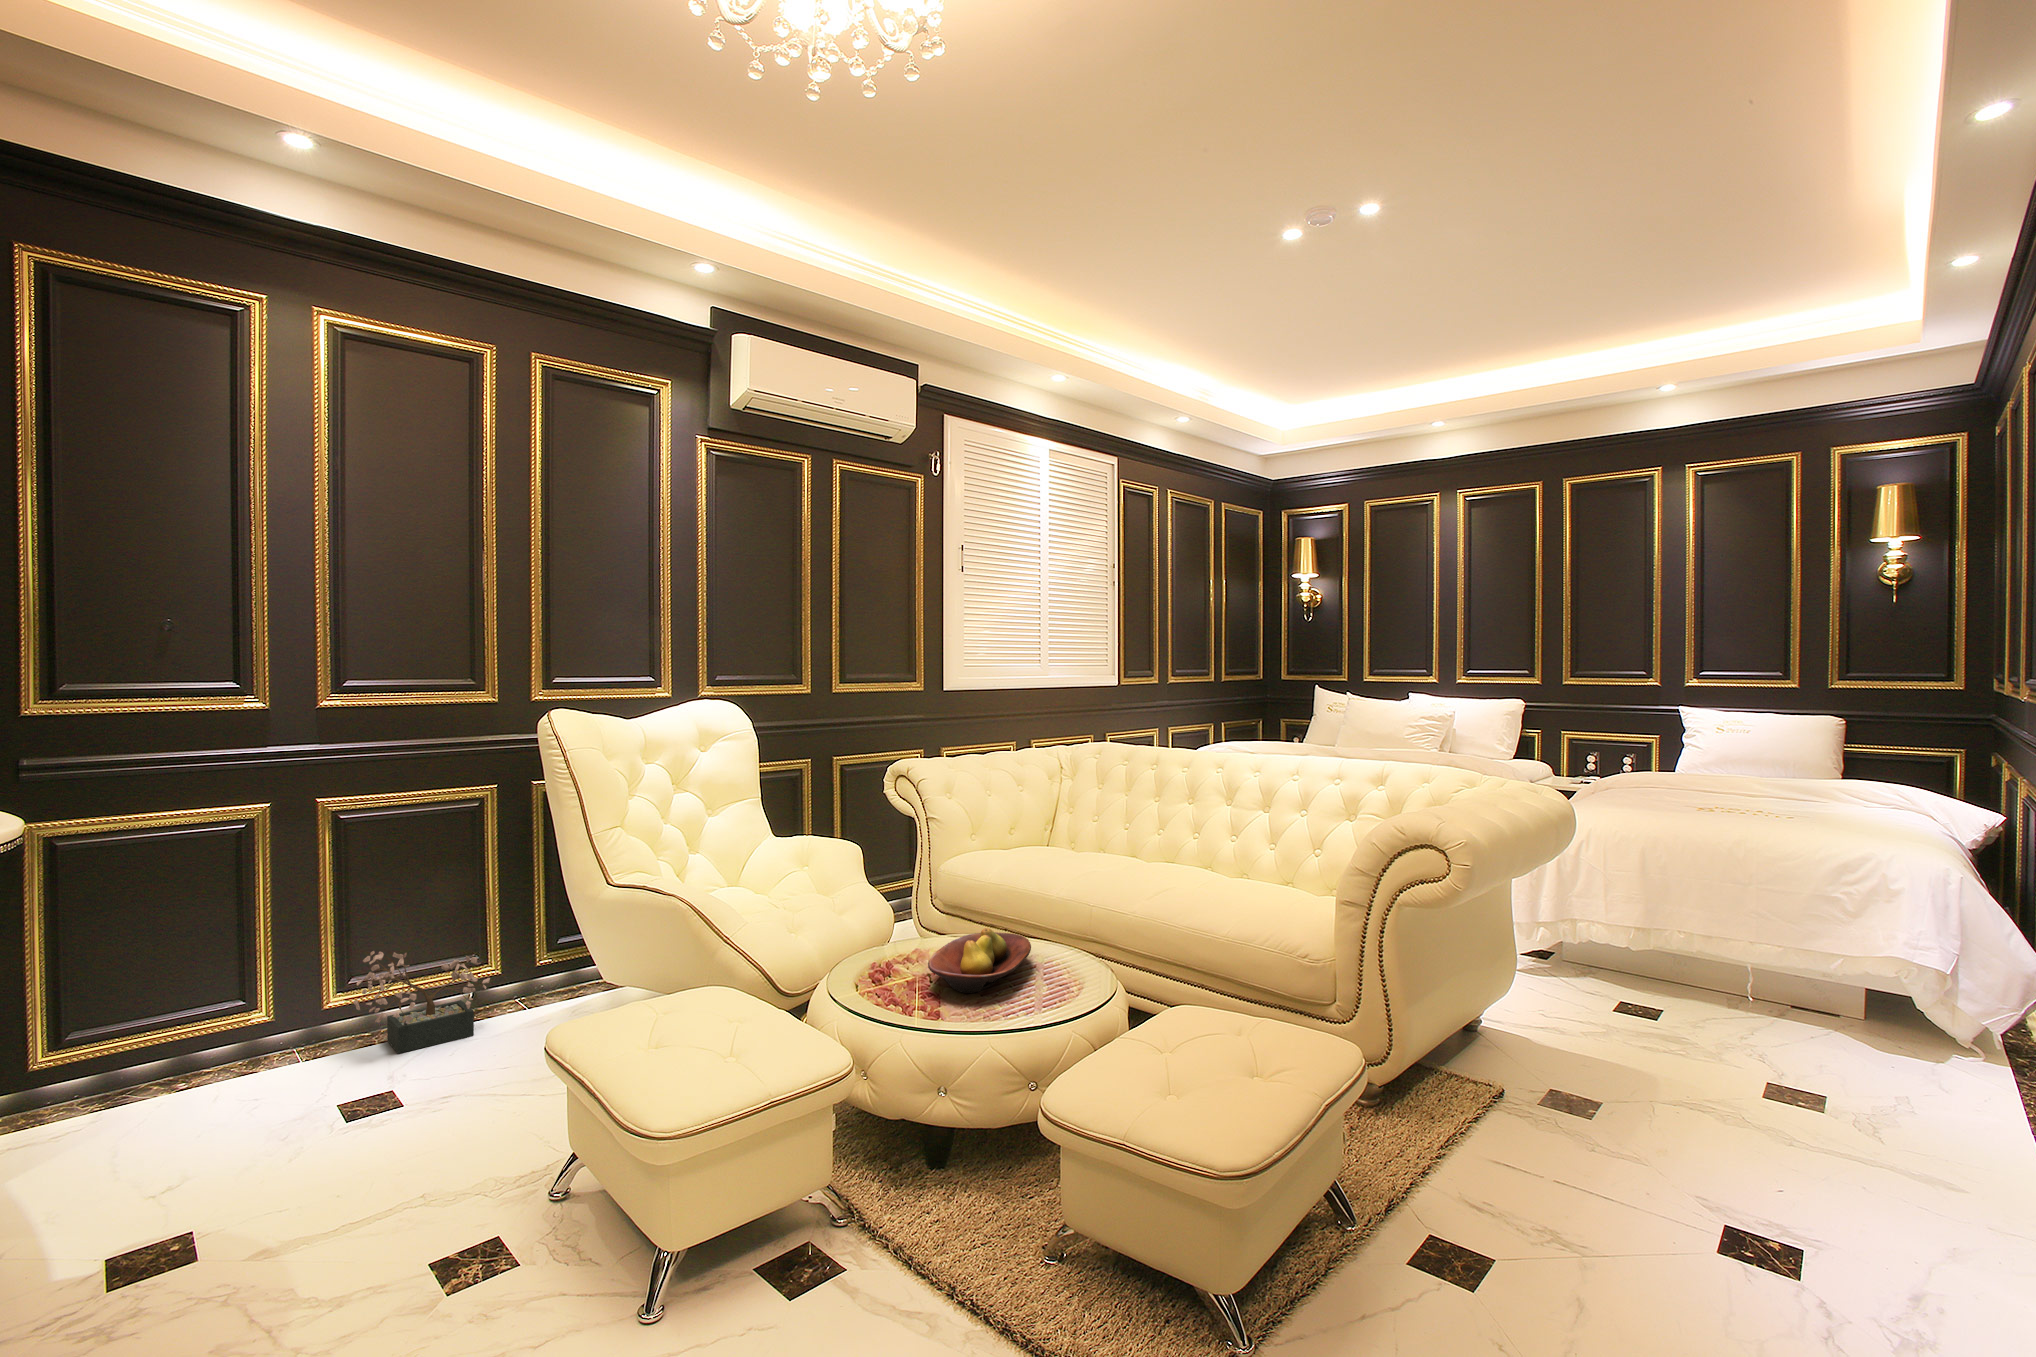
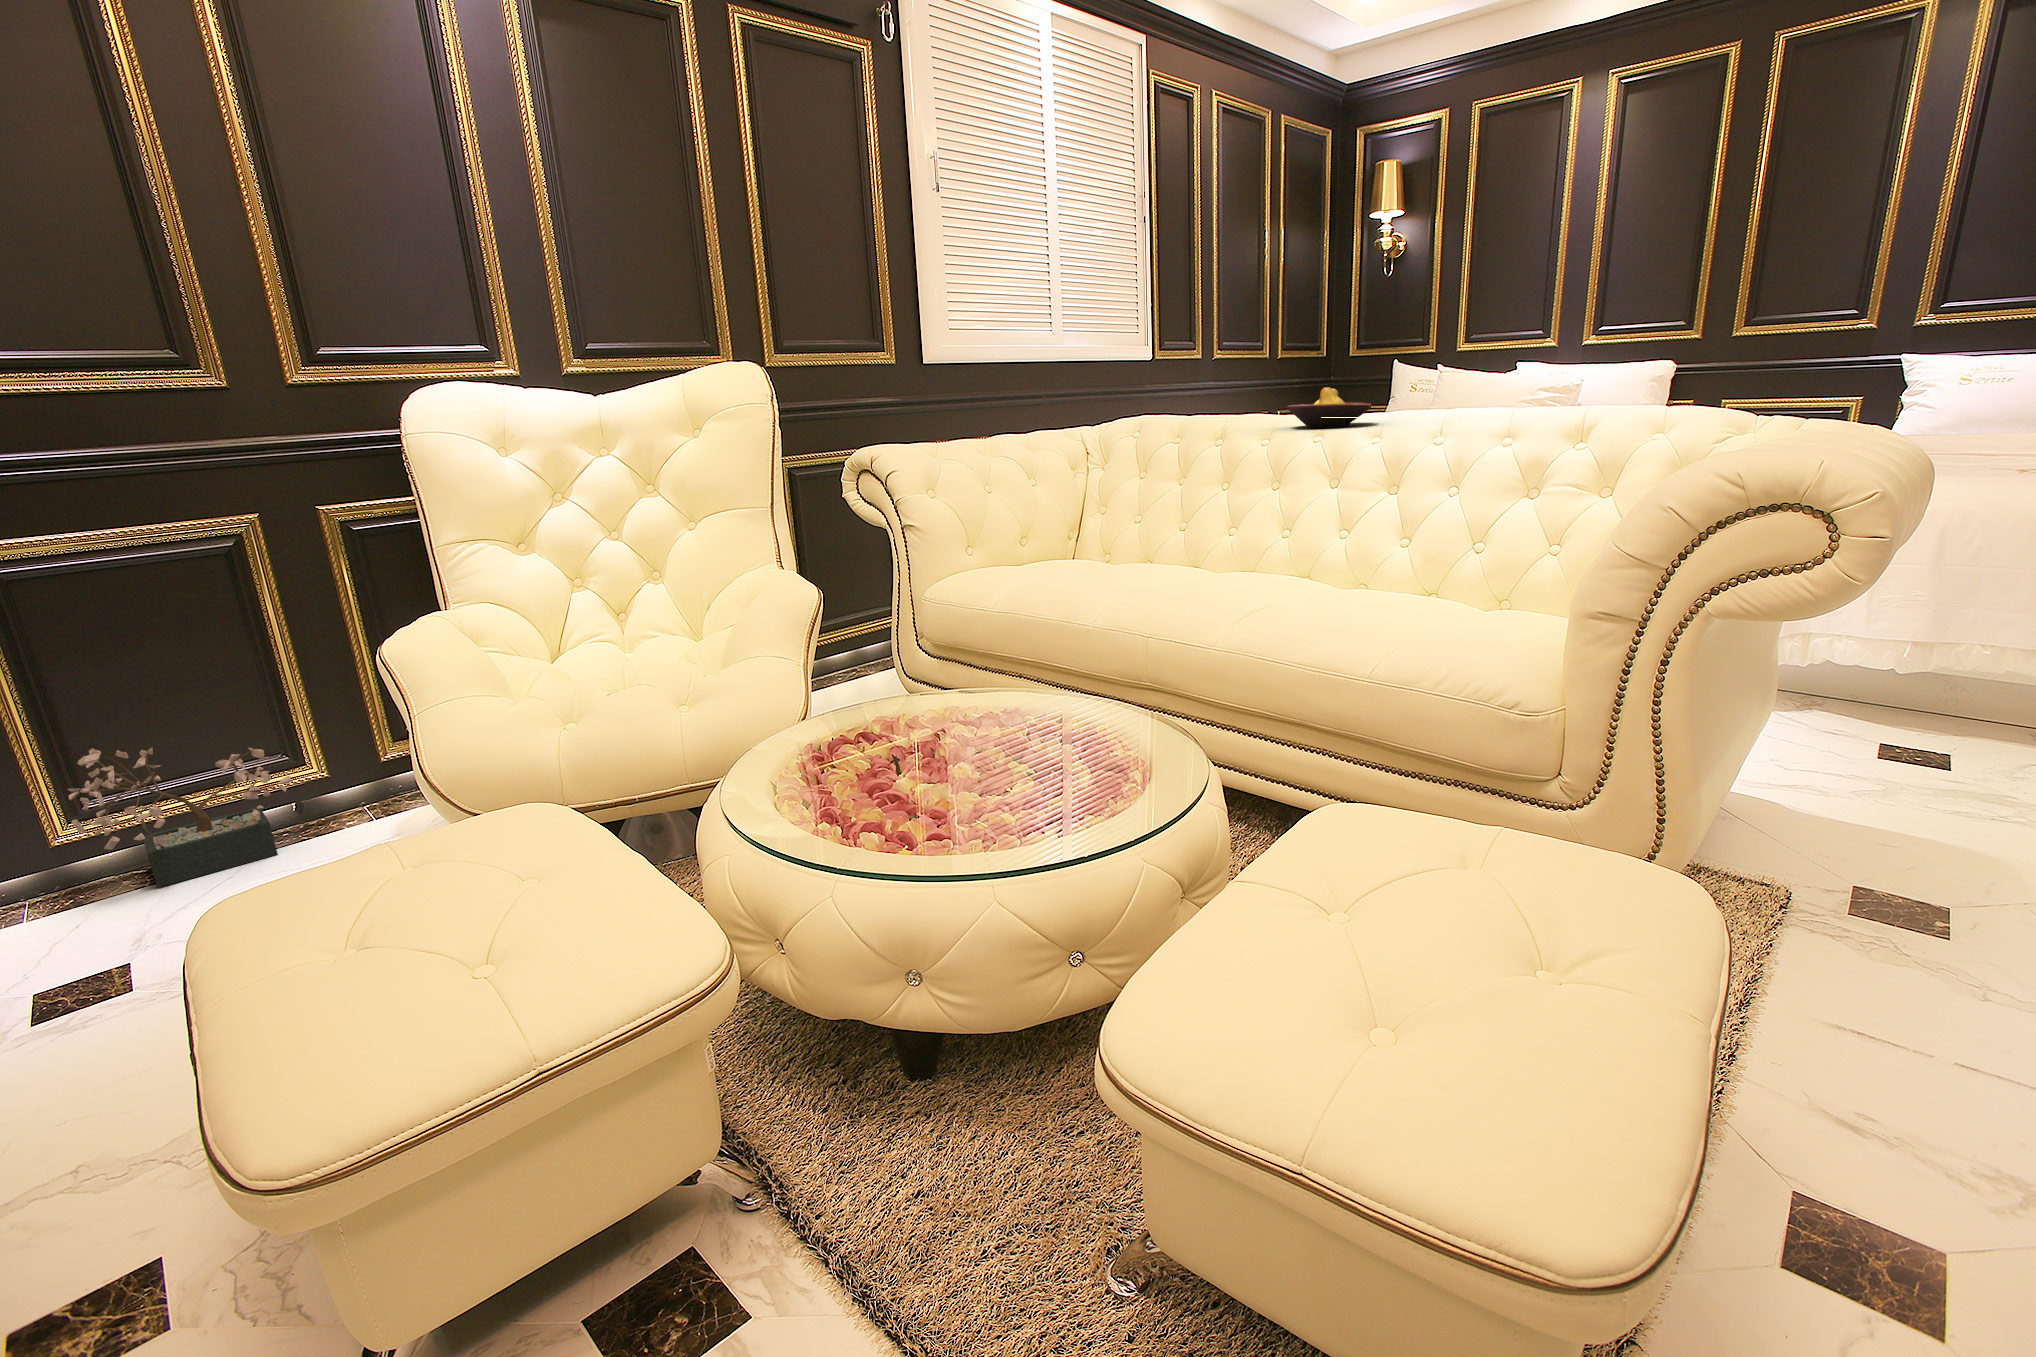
fruit bowl: present [928,928,1031,993] -> present [1287,387,1372,428]

